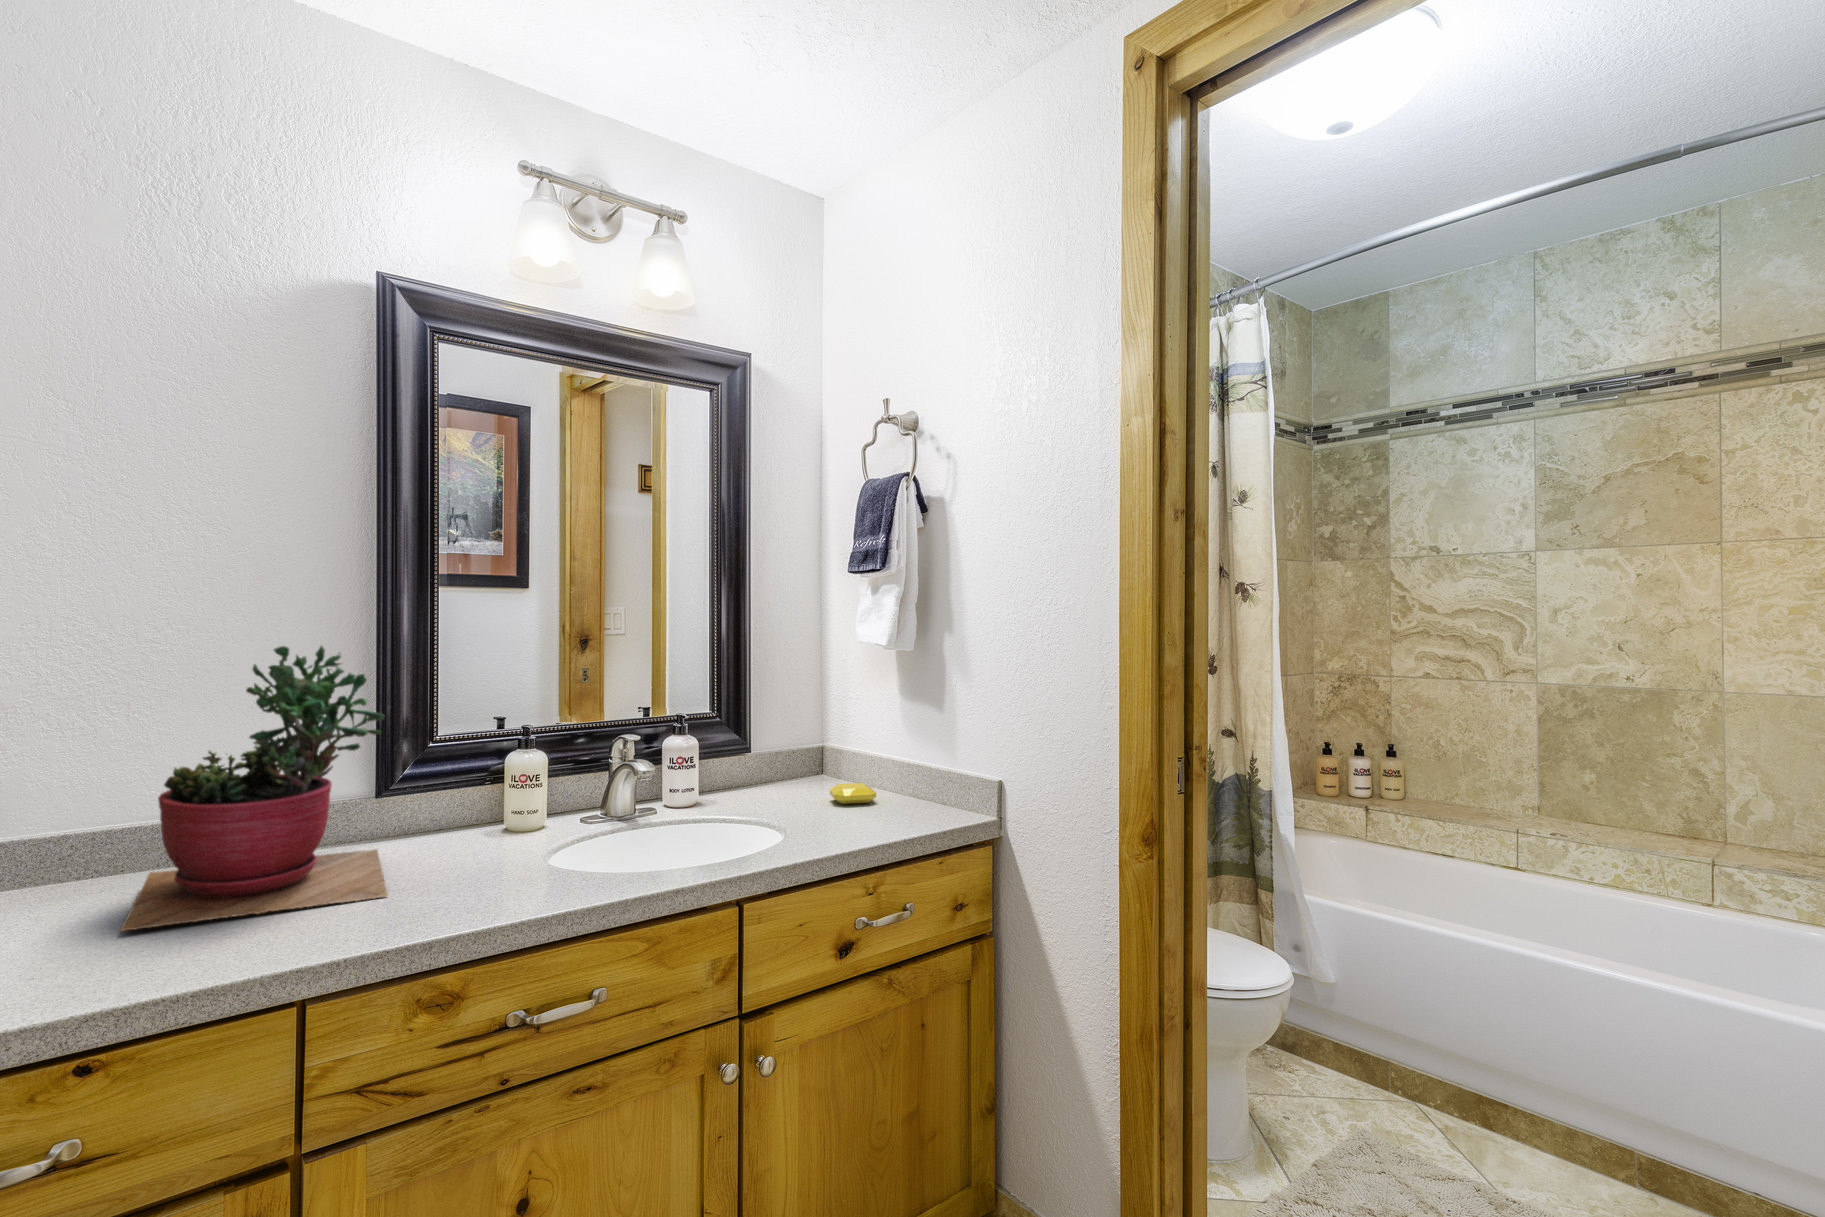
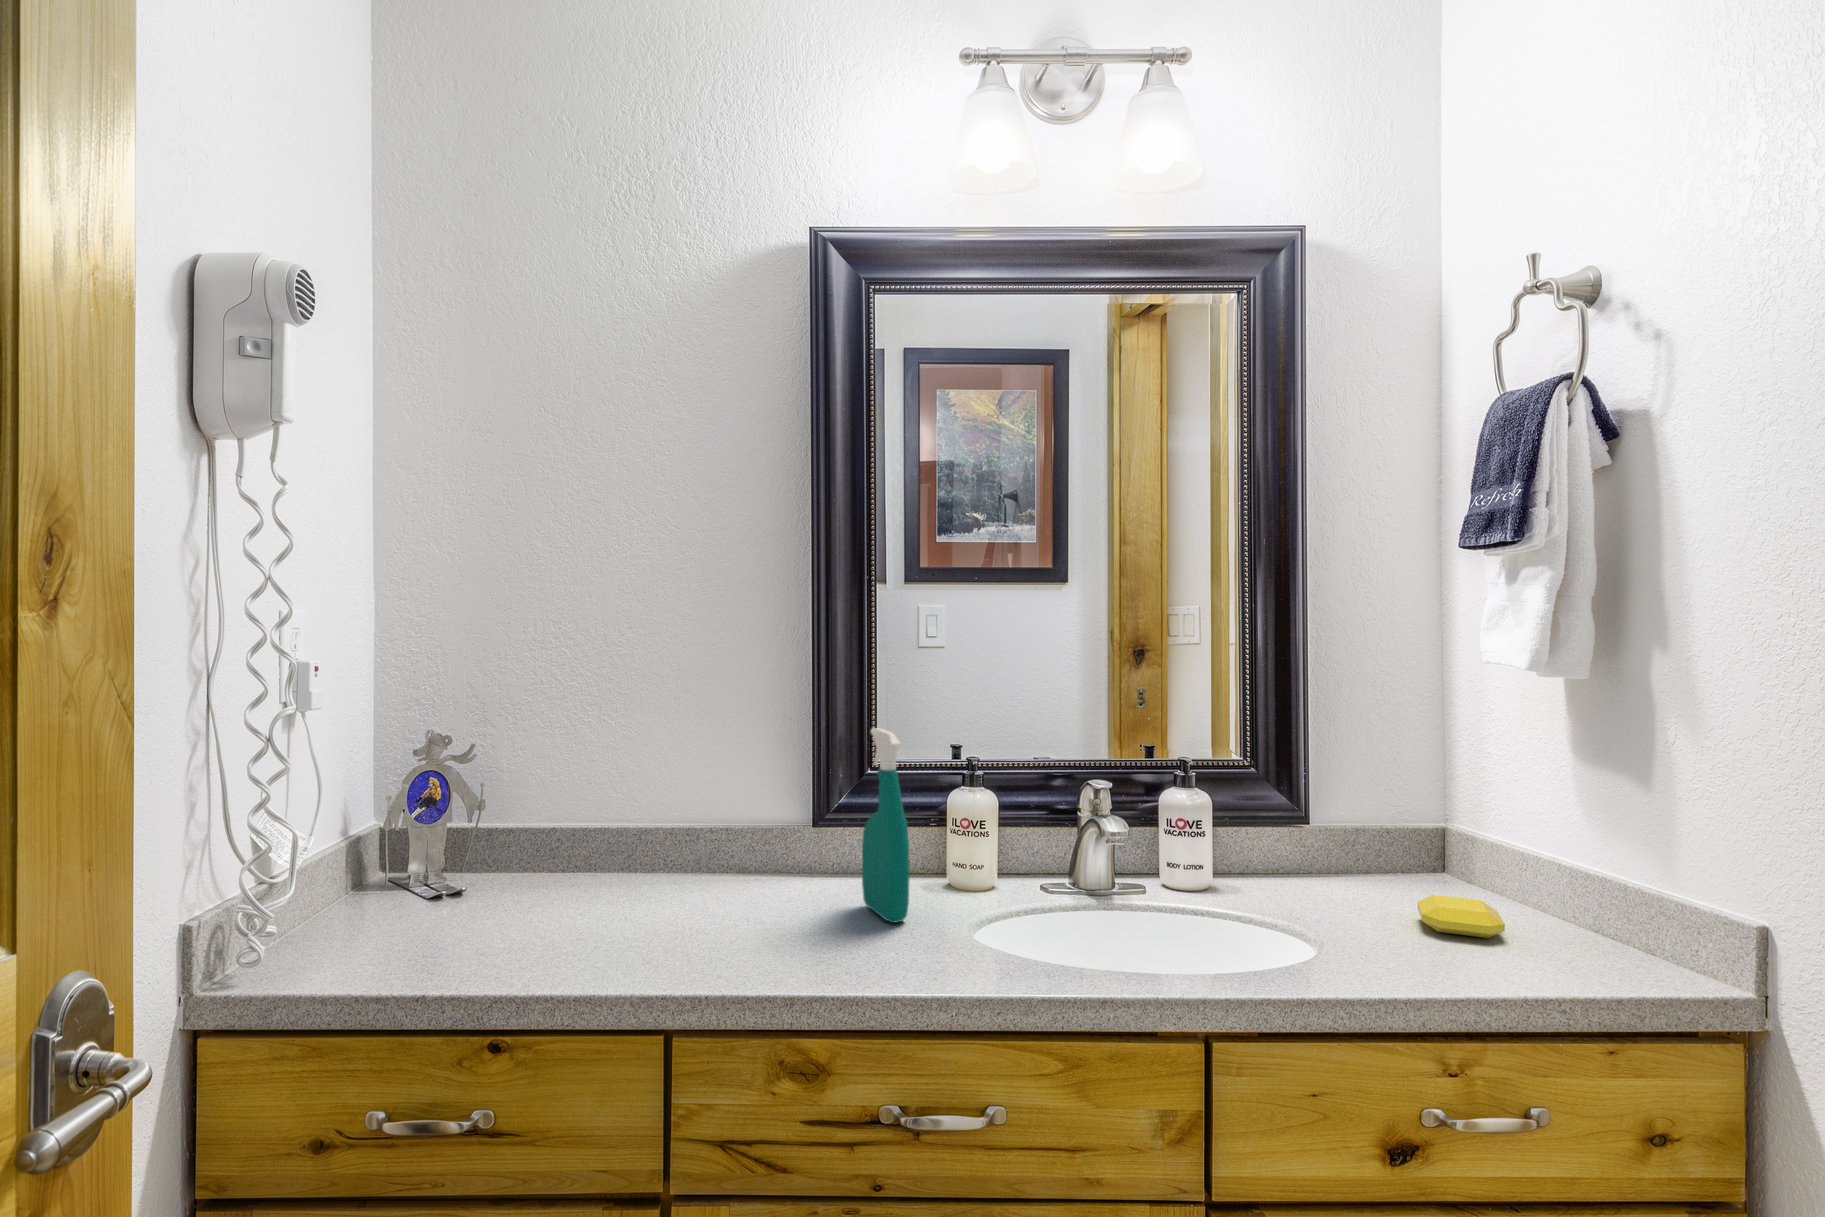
succulent plant: present [121,646,387,931] -> none [508,655,796,975]
spray bottle: none [441,703,493,854] -> present [862,728,910,923]

